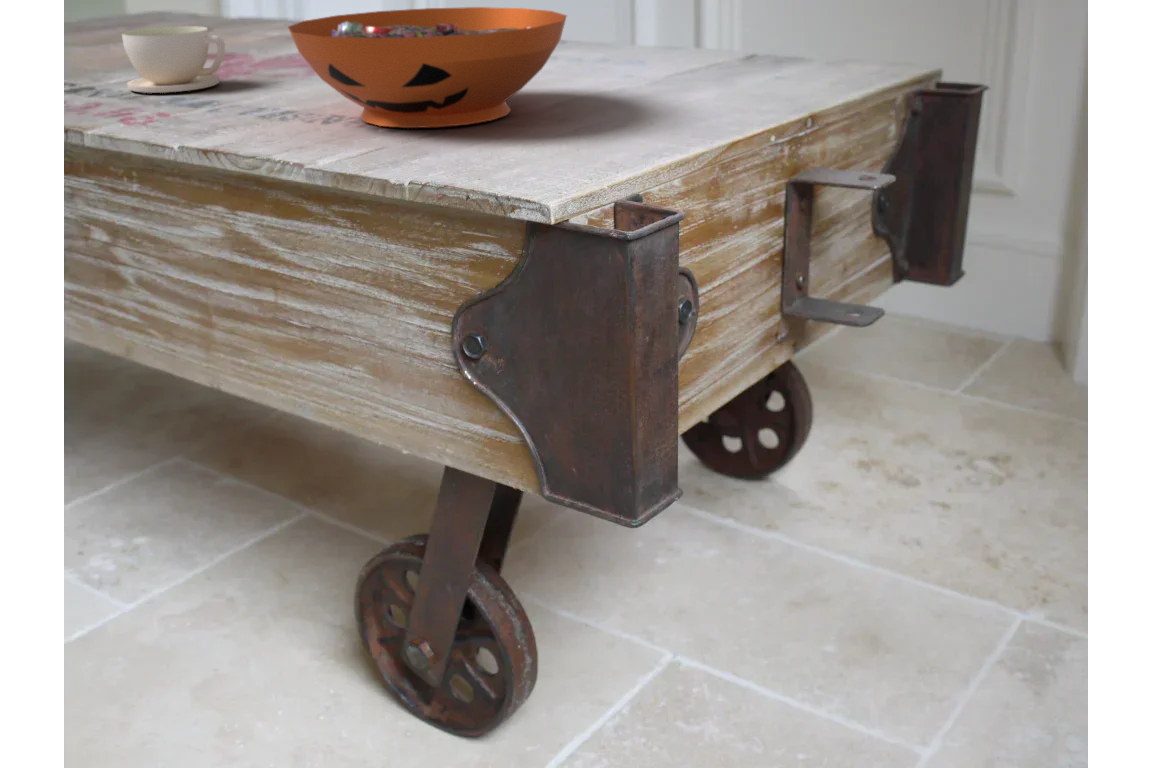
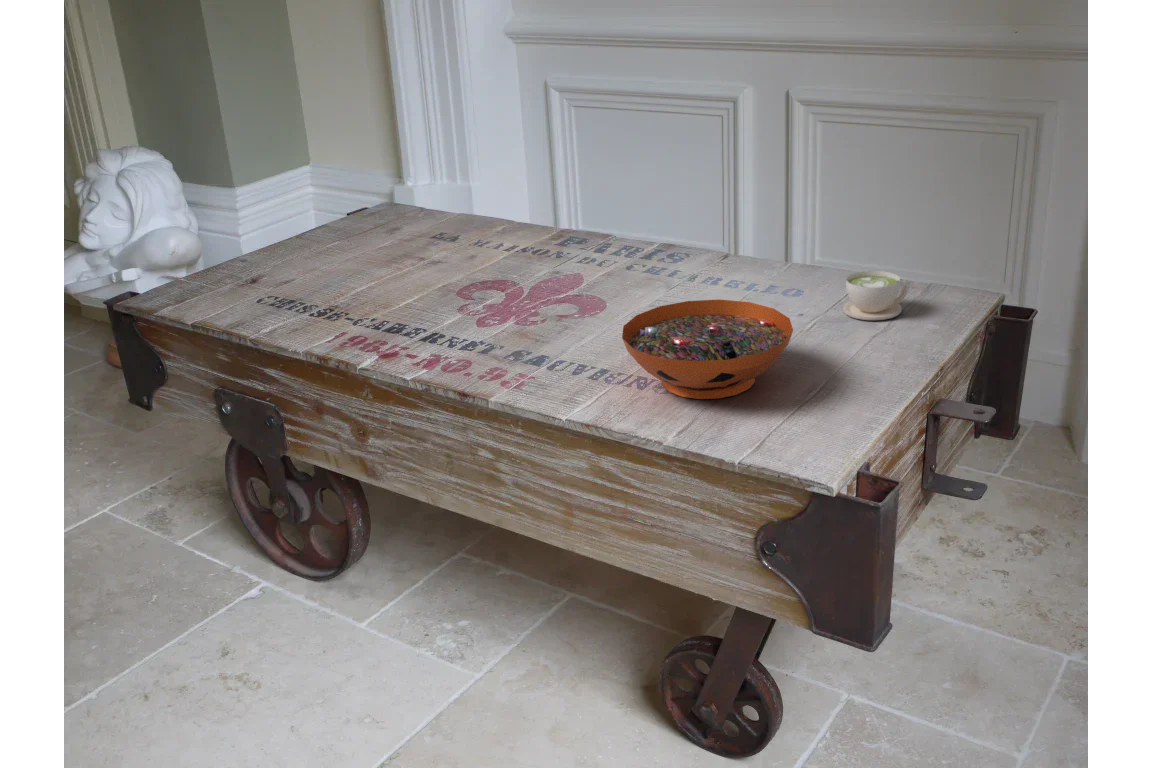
coffee cup: present [122,26,225,93] -> present [843,271,909,320]

